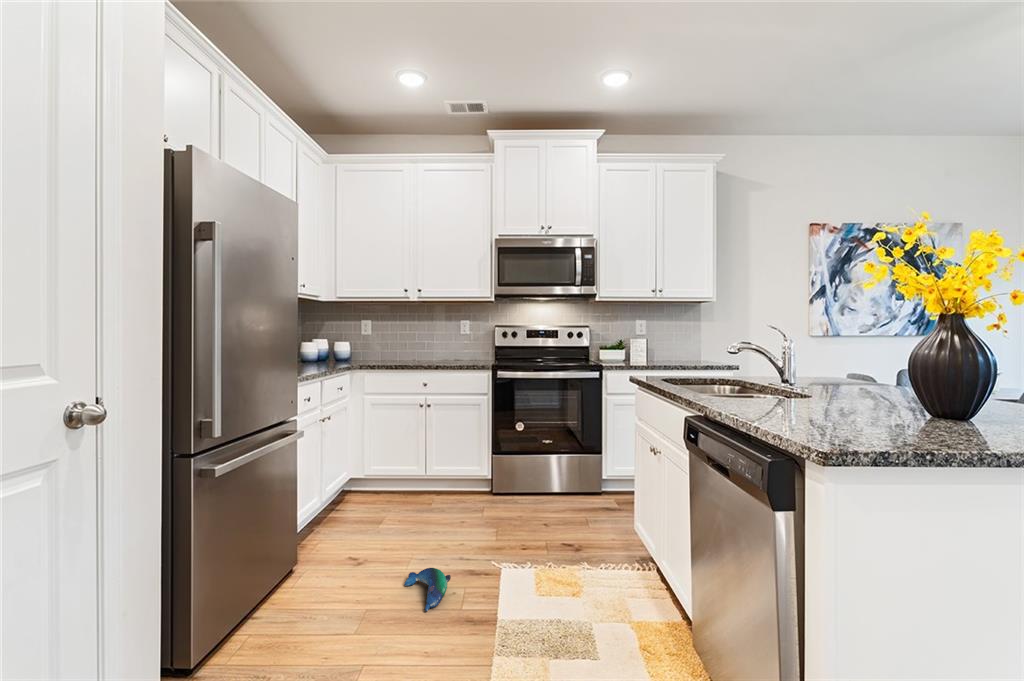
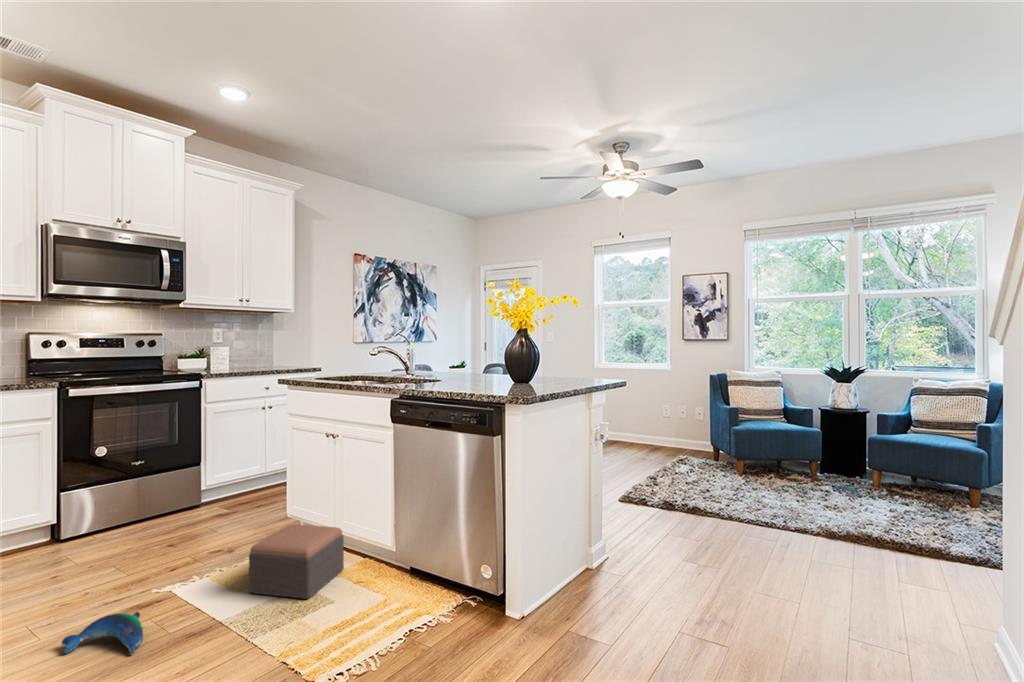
footstool: none [543,543,645,641] -> present [249,524,344,599]

